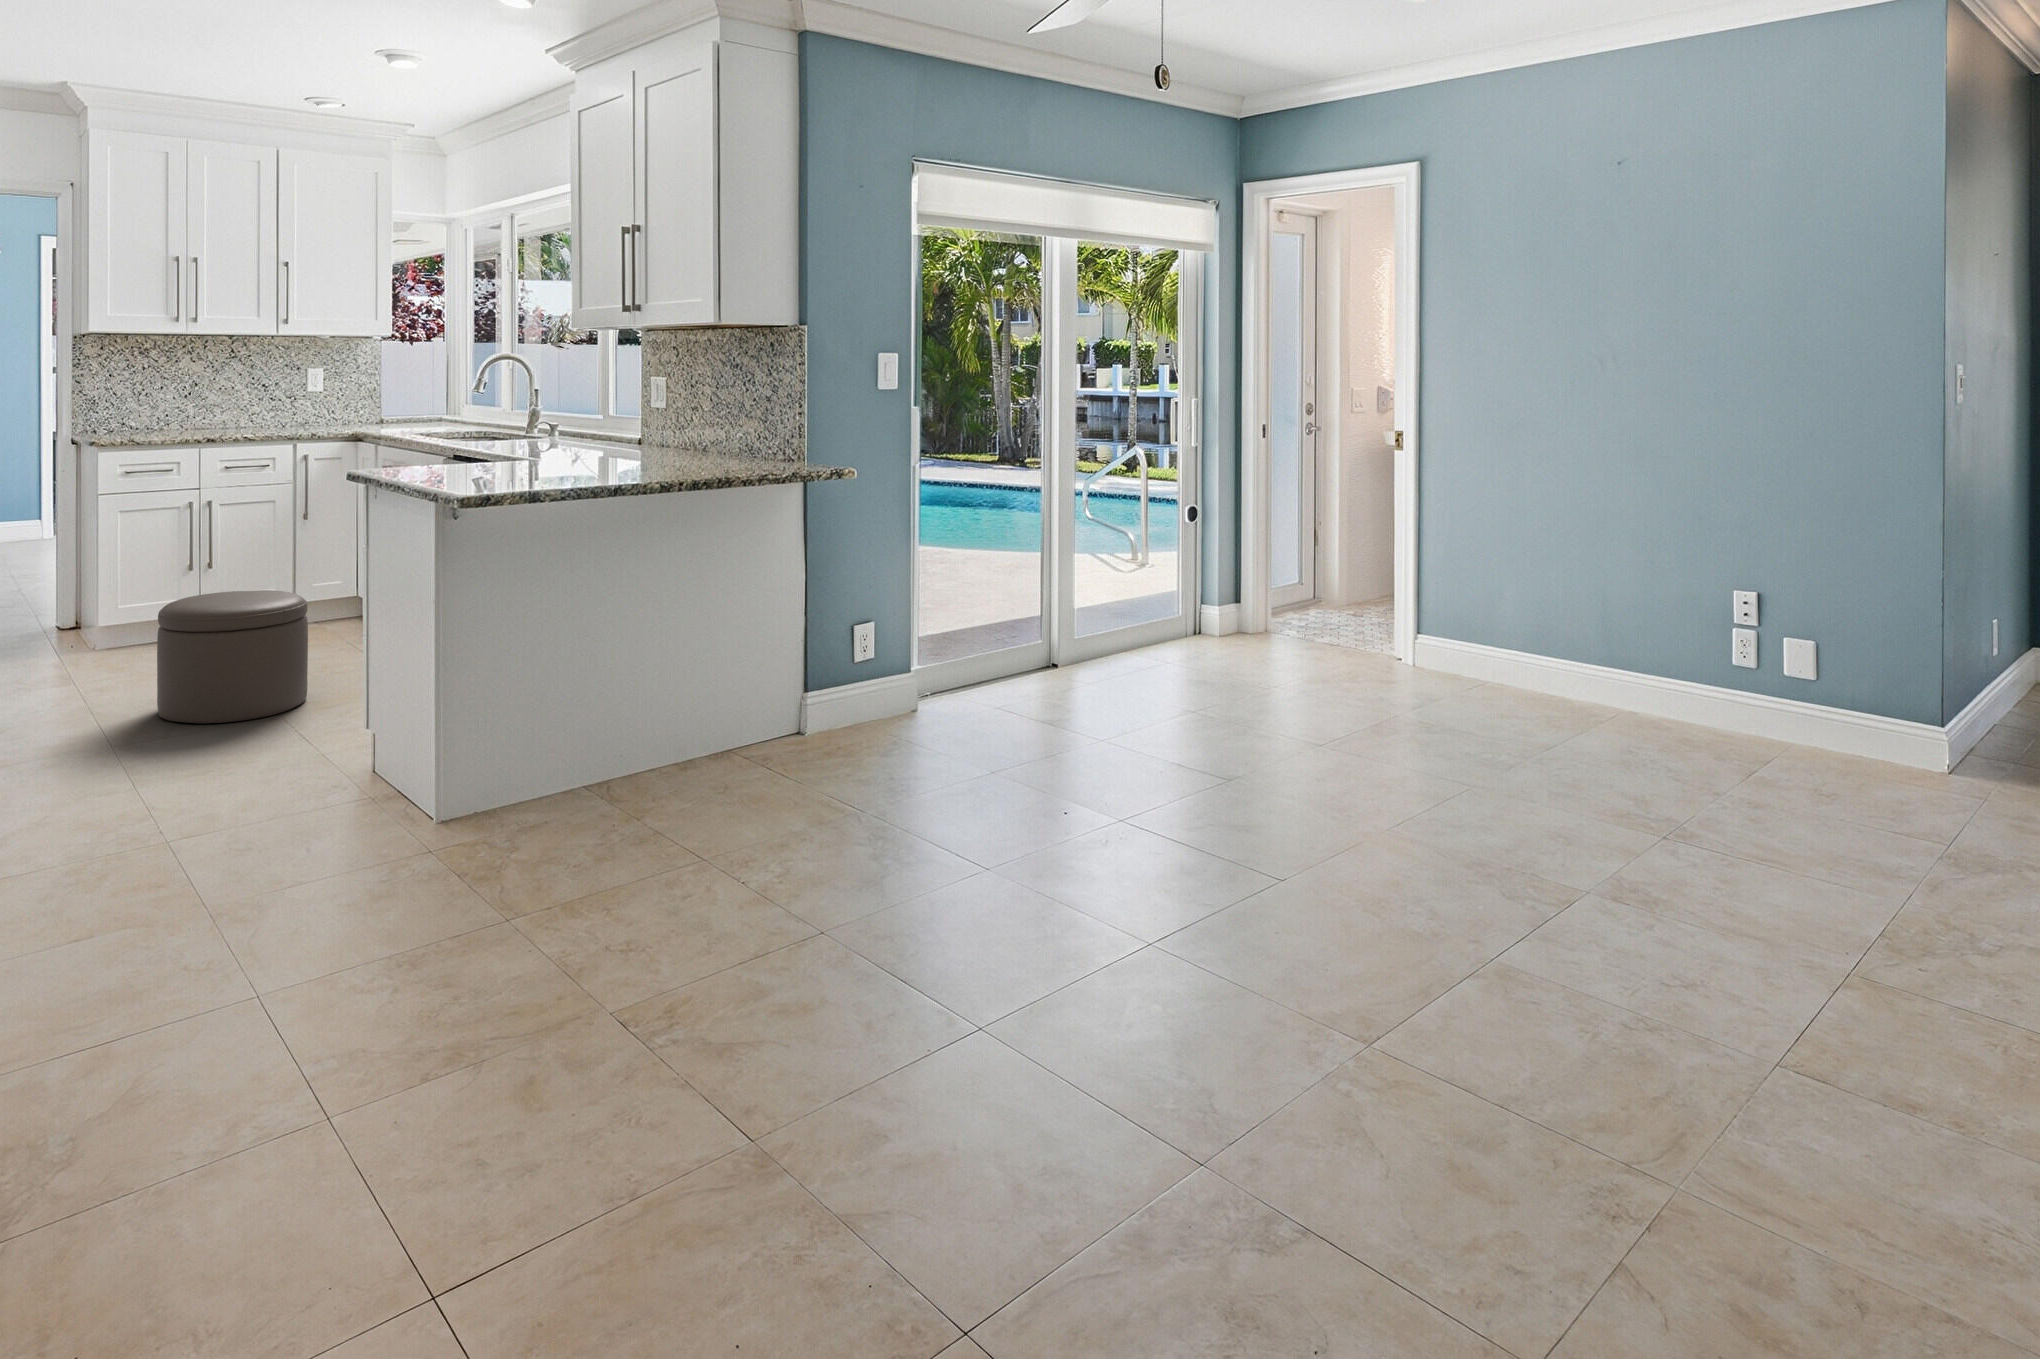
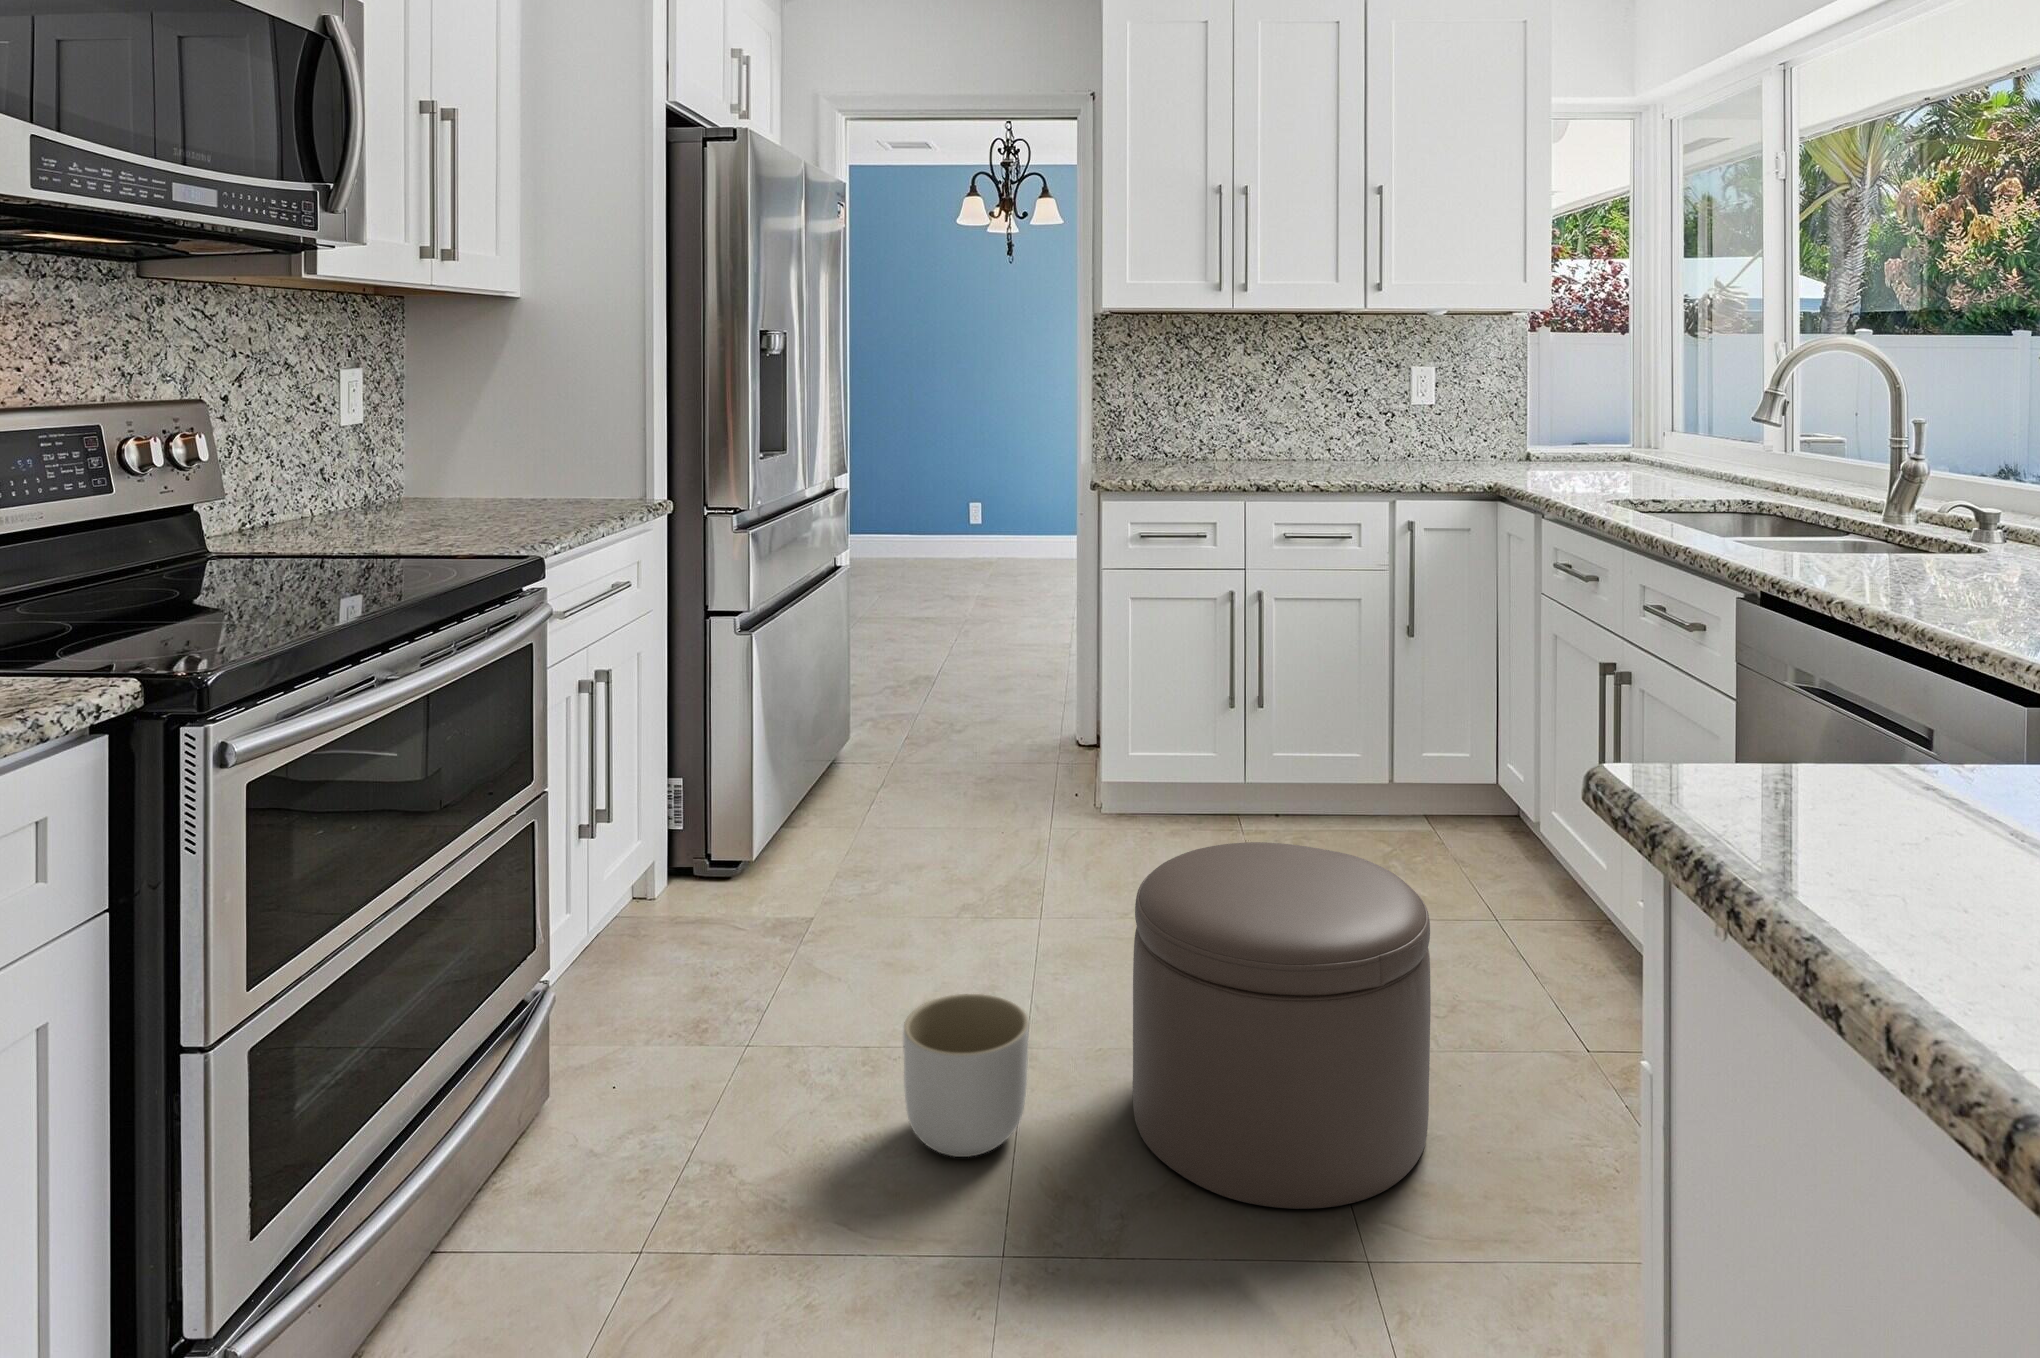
planter: none [31,673,103,738] -> present [903,994,1029,1157]

